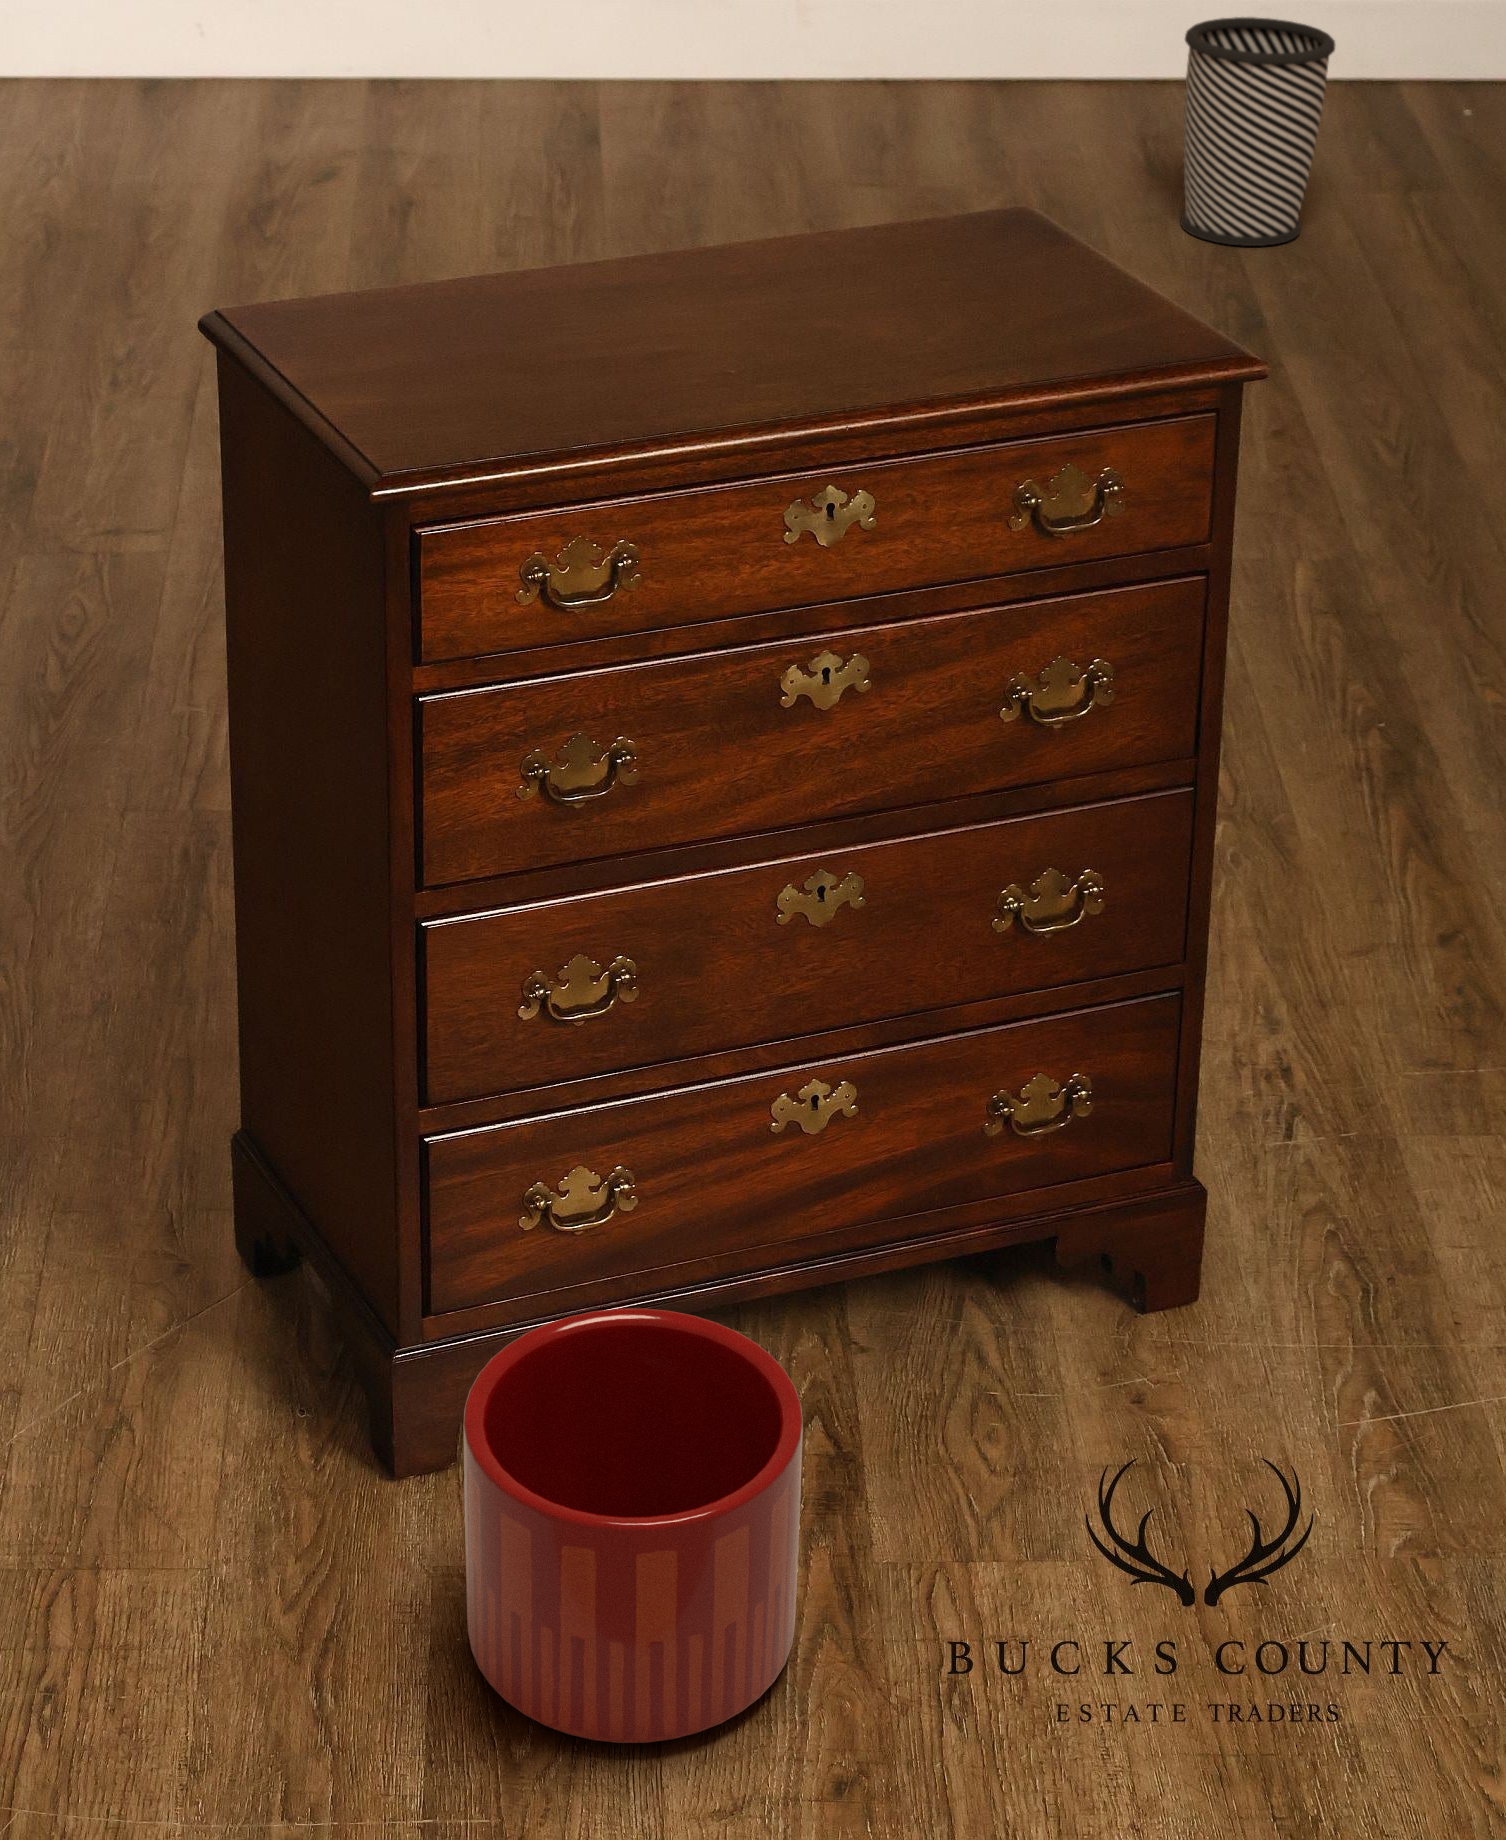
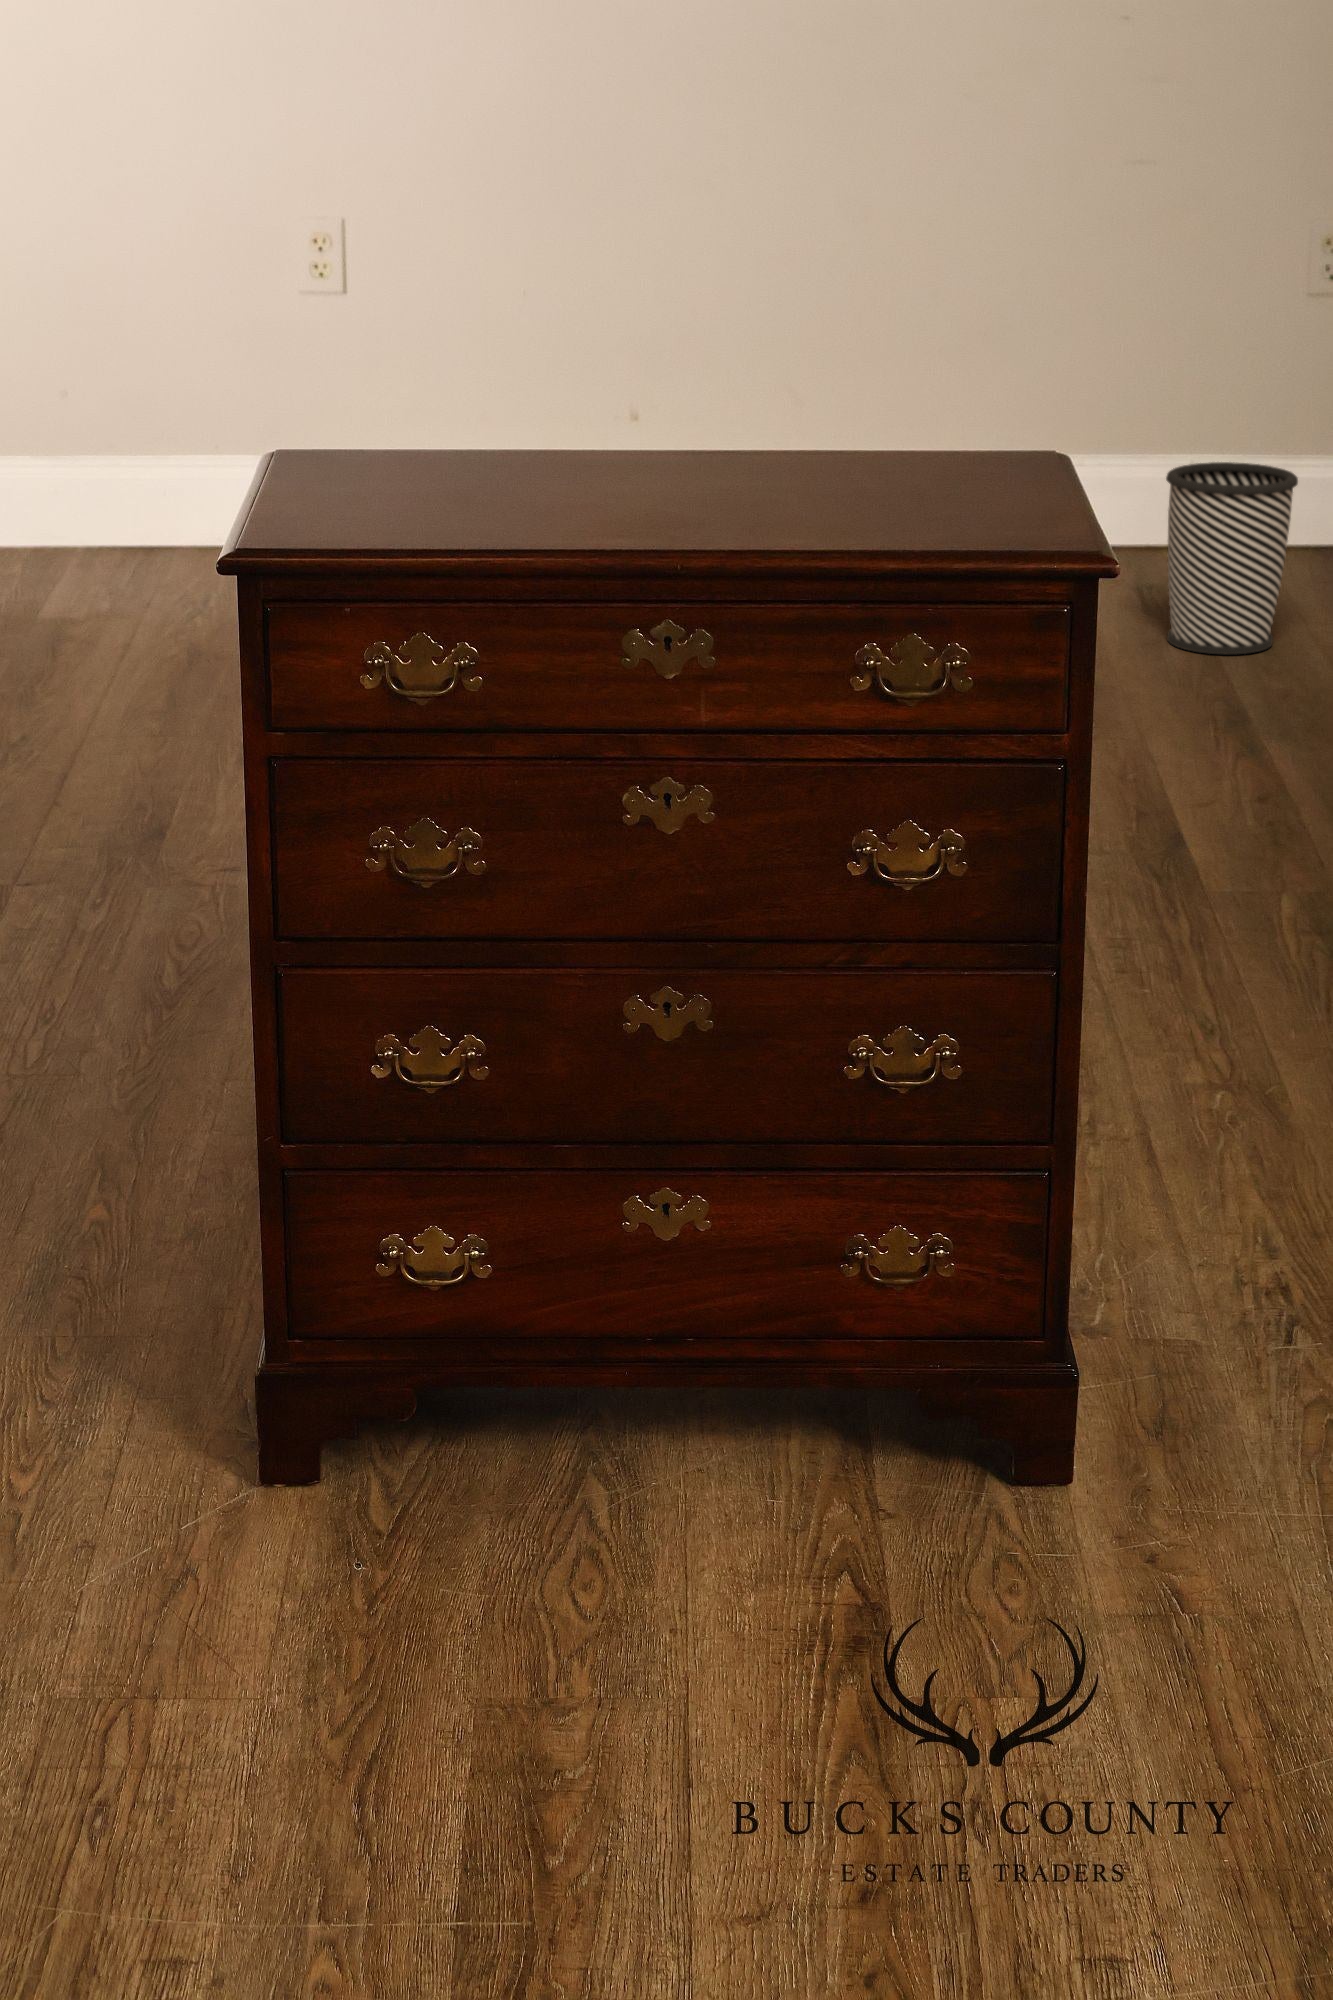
planter: present [463,1308,803,1743] -> none [498,1440,825,1853]

